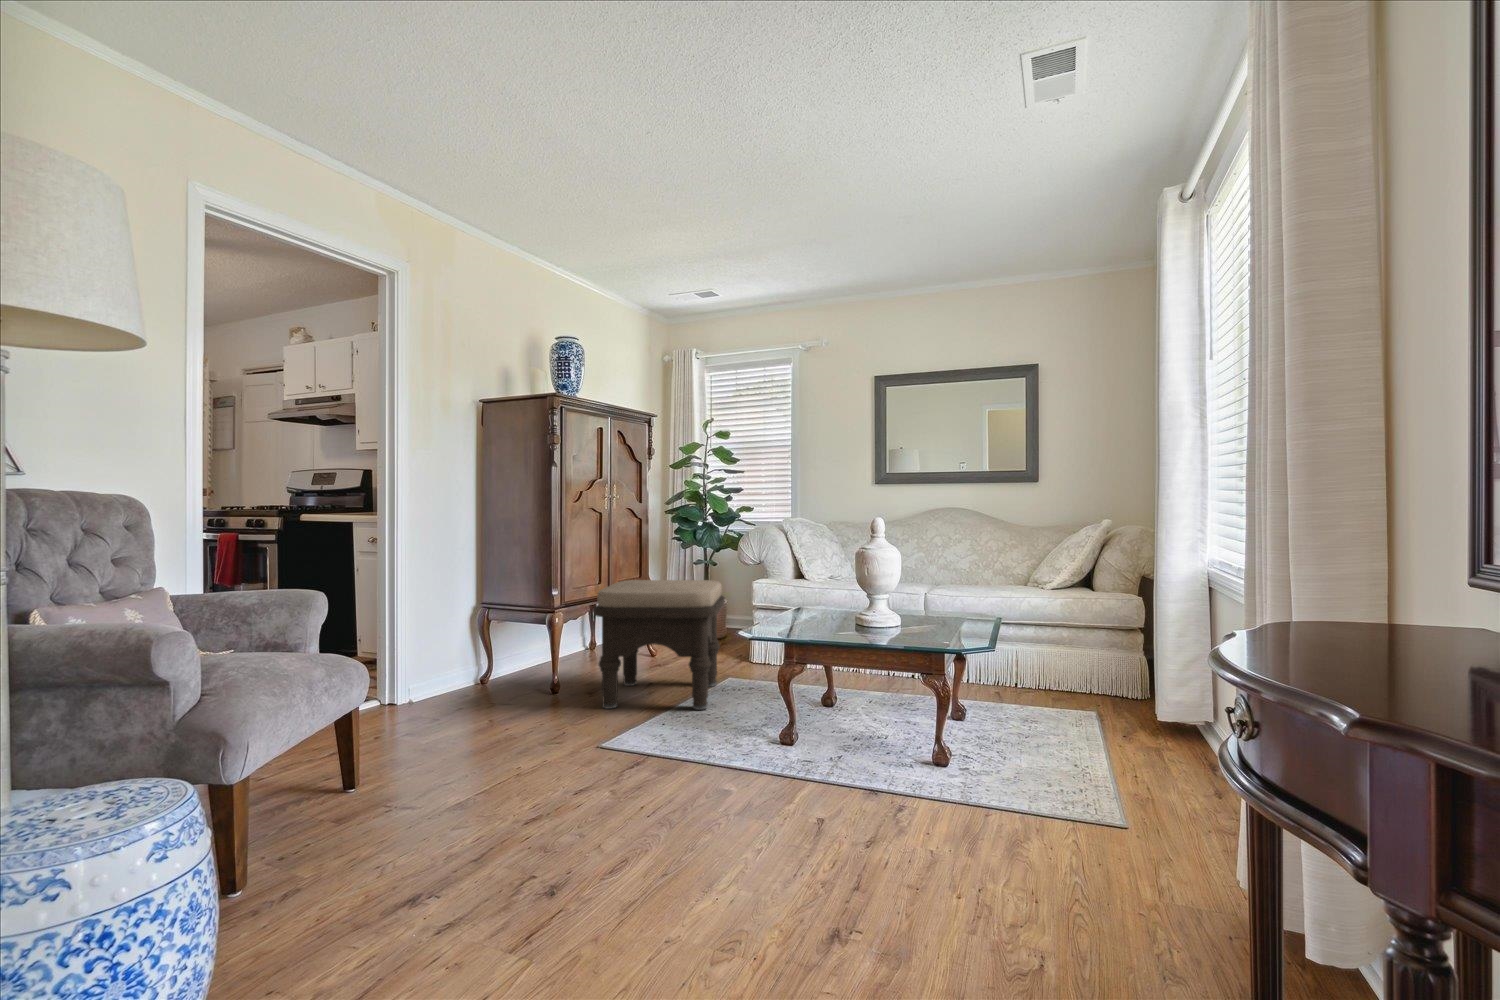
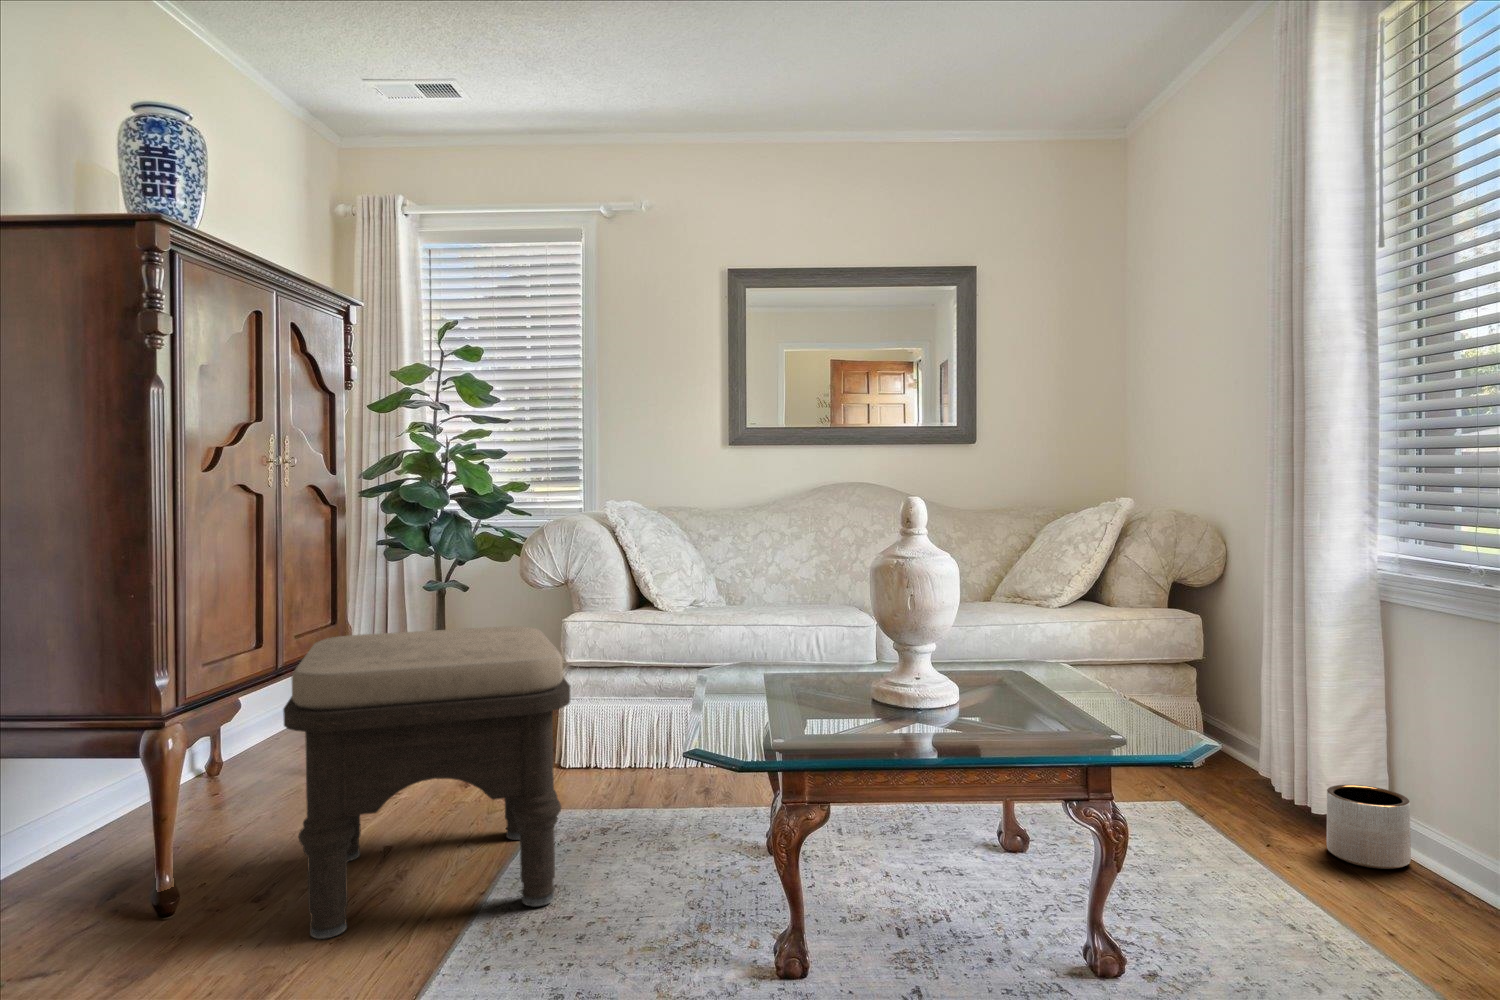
planter: none [1154,704,1206,755] -> present [1327,785,1411,869]

